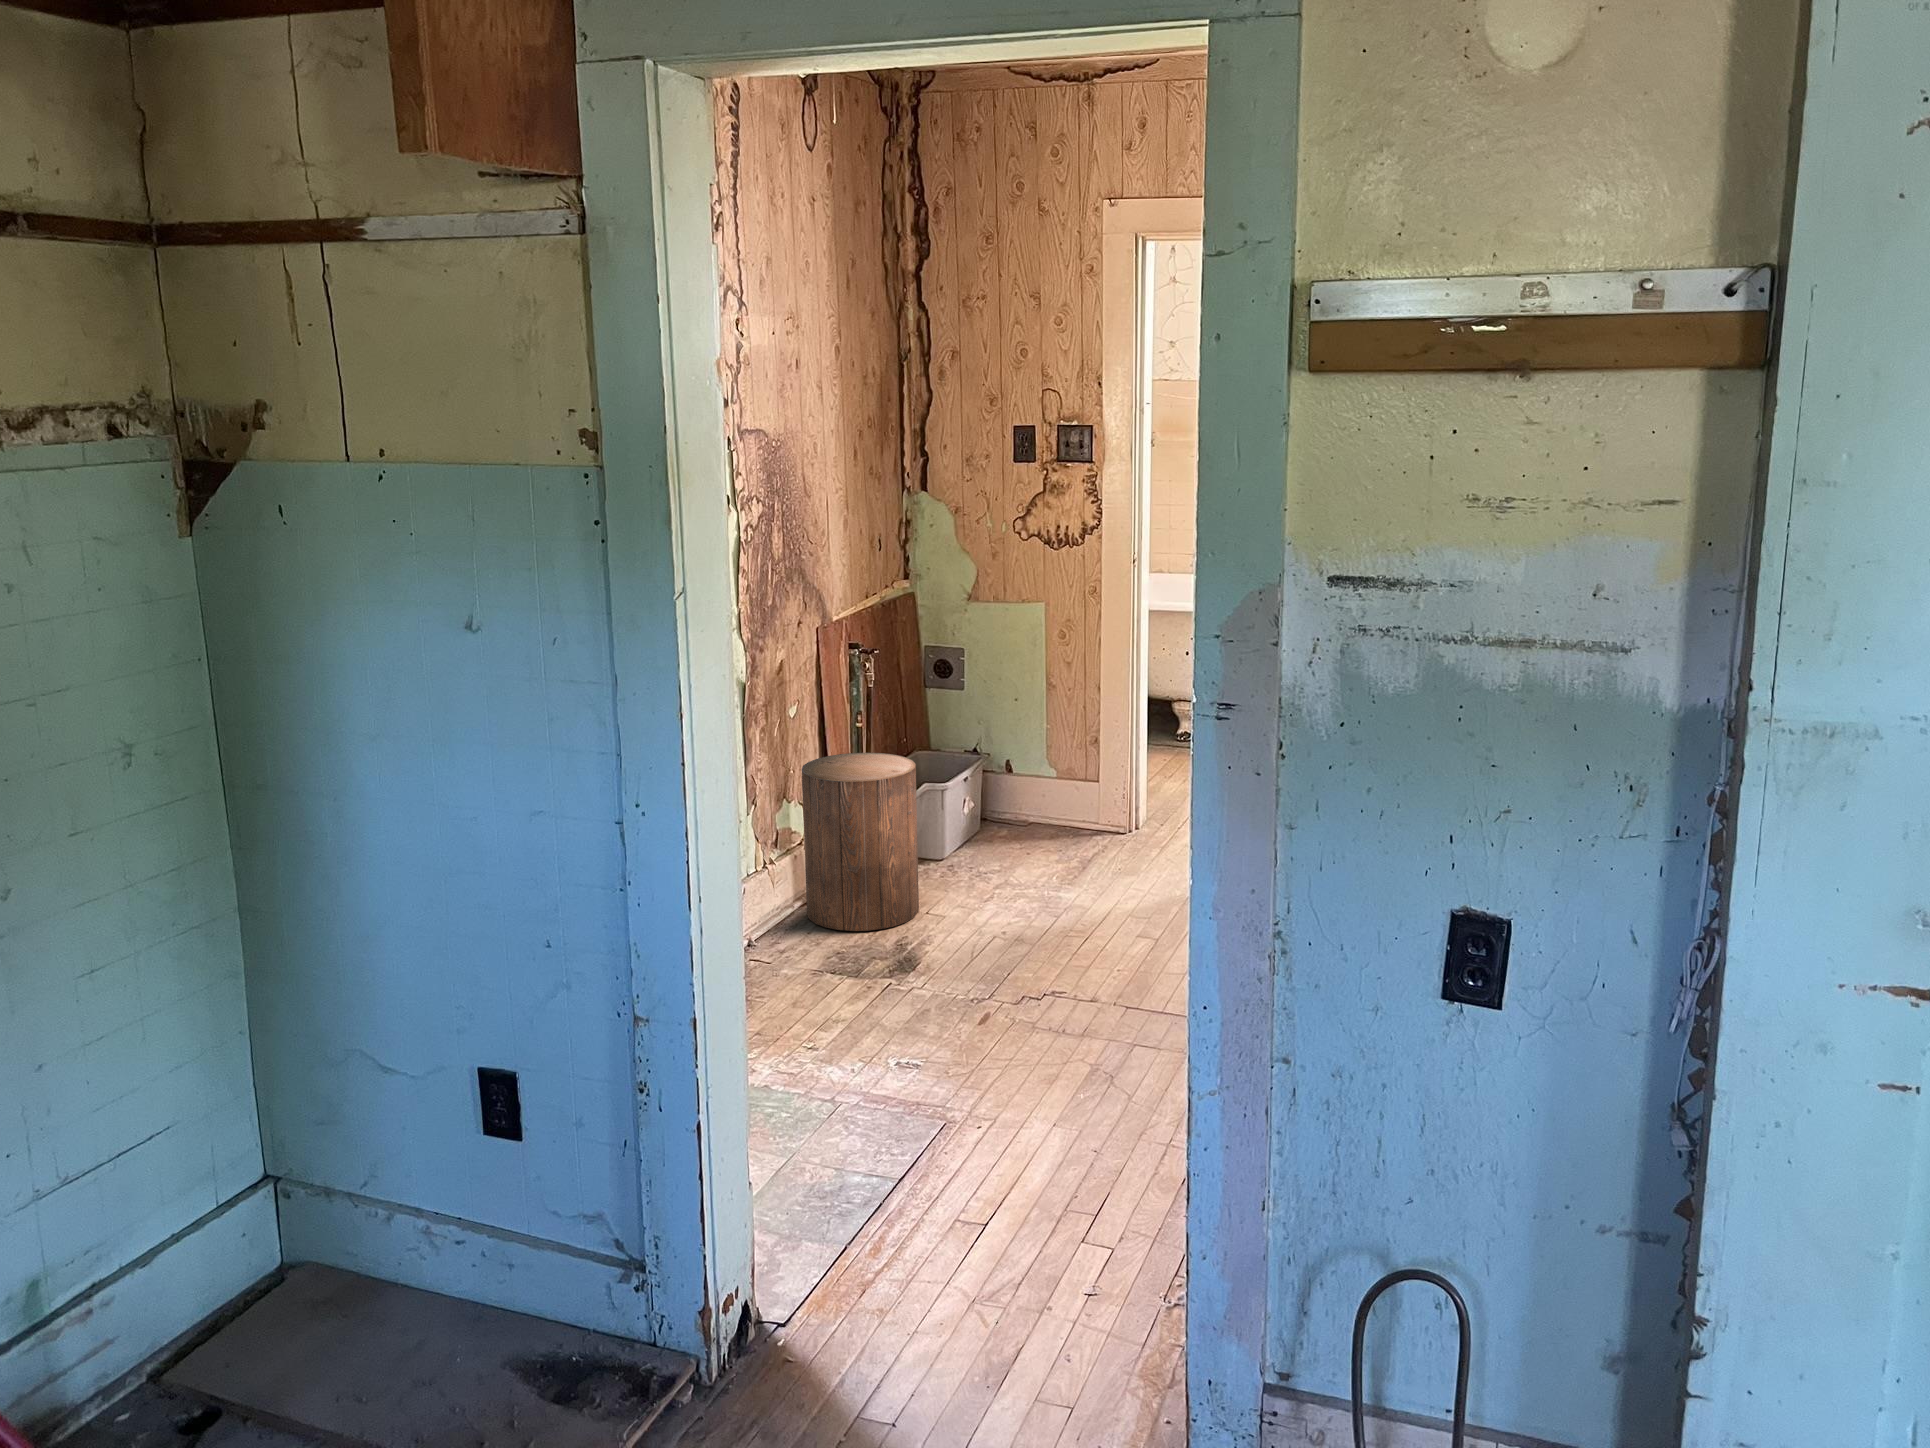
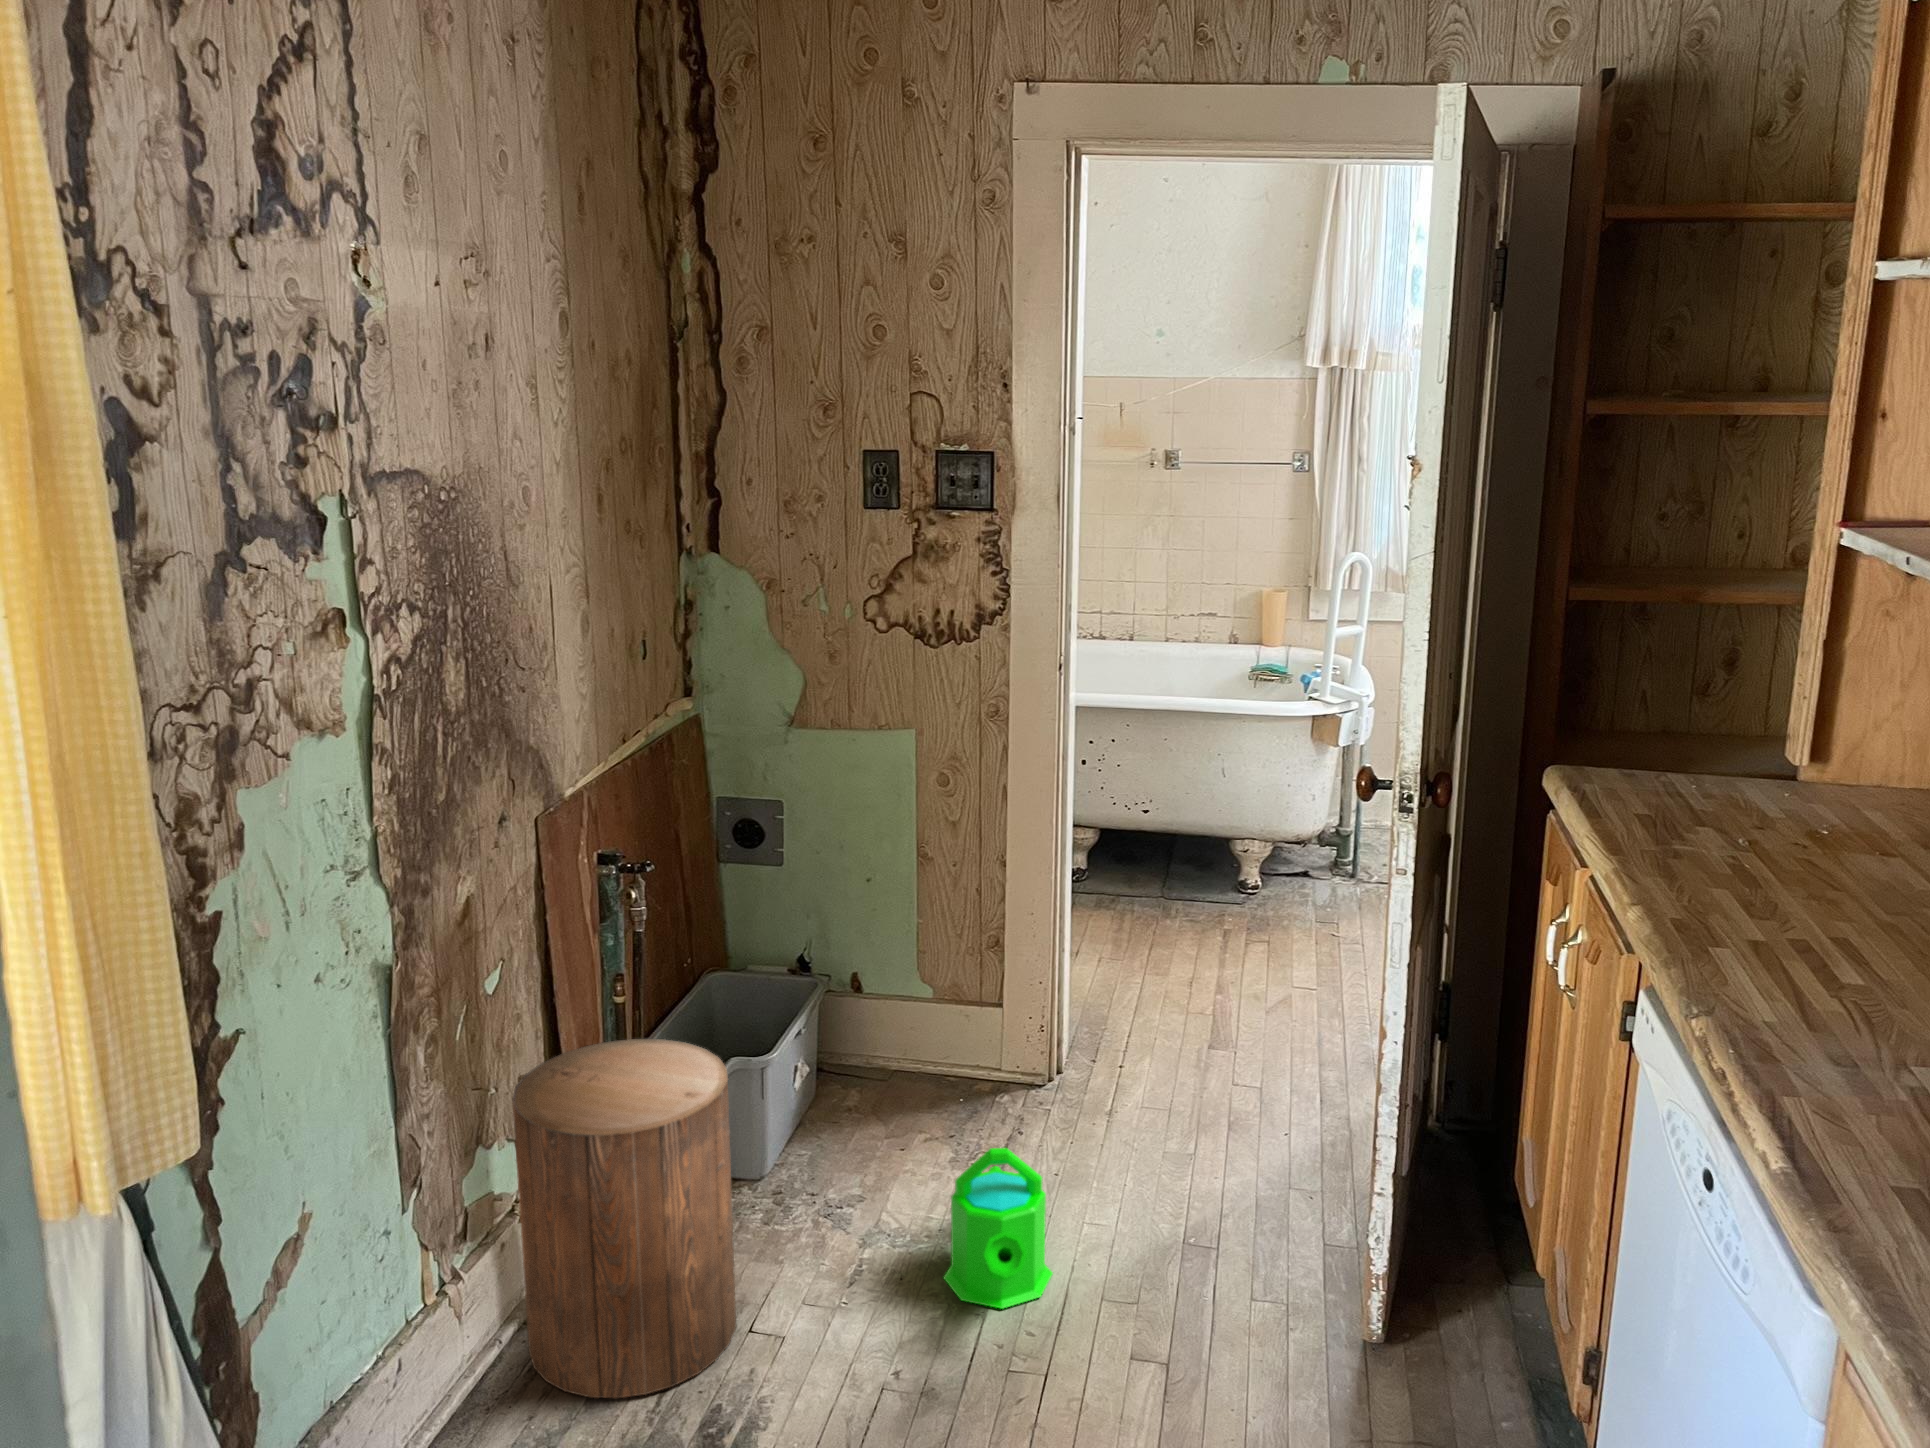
watering can: none [1038,825,1103,914] -> present [944,1148,1053,1309]

